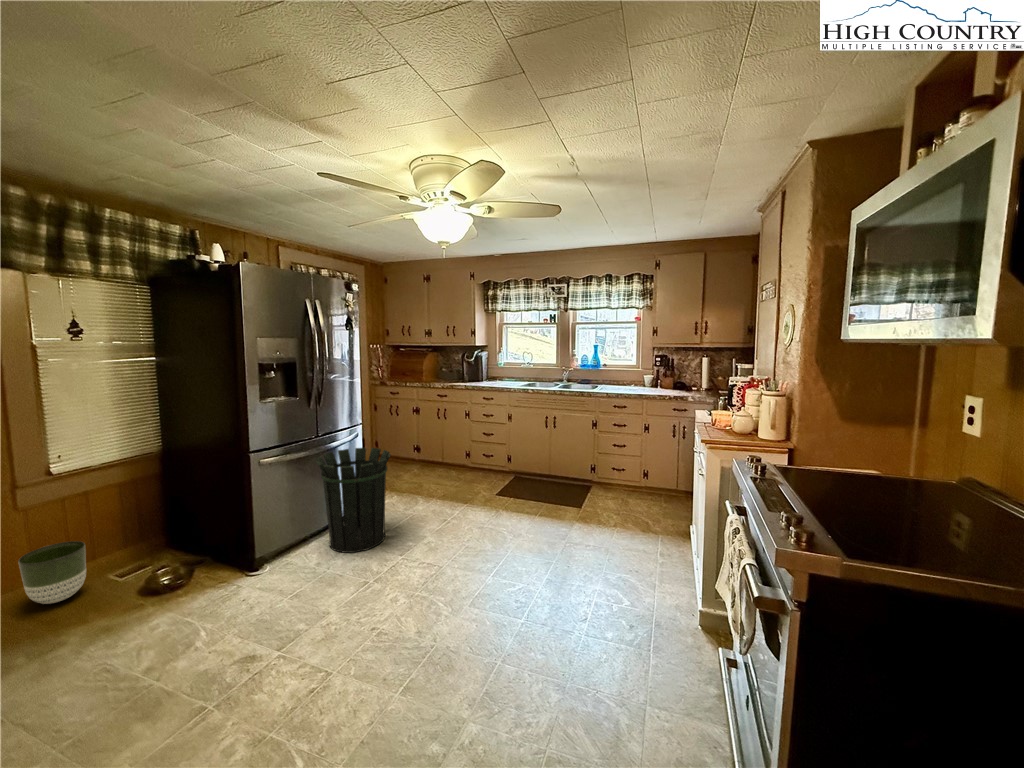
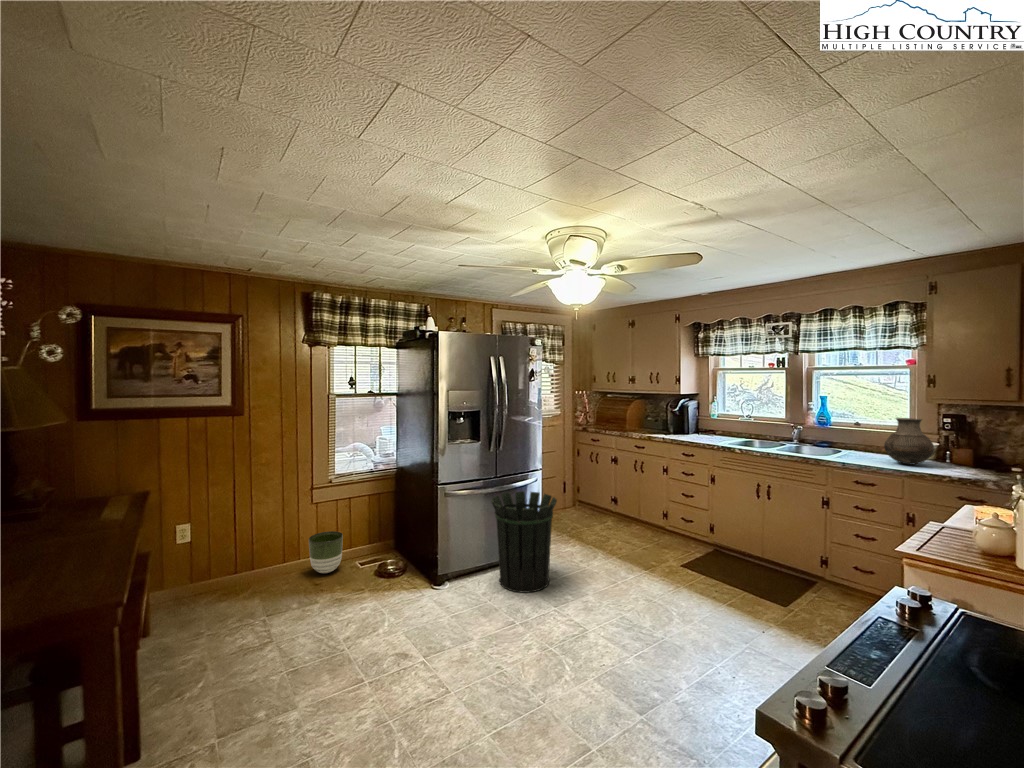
vase: none [629,359,657,391] -> present [884,418,934,465]

